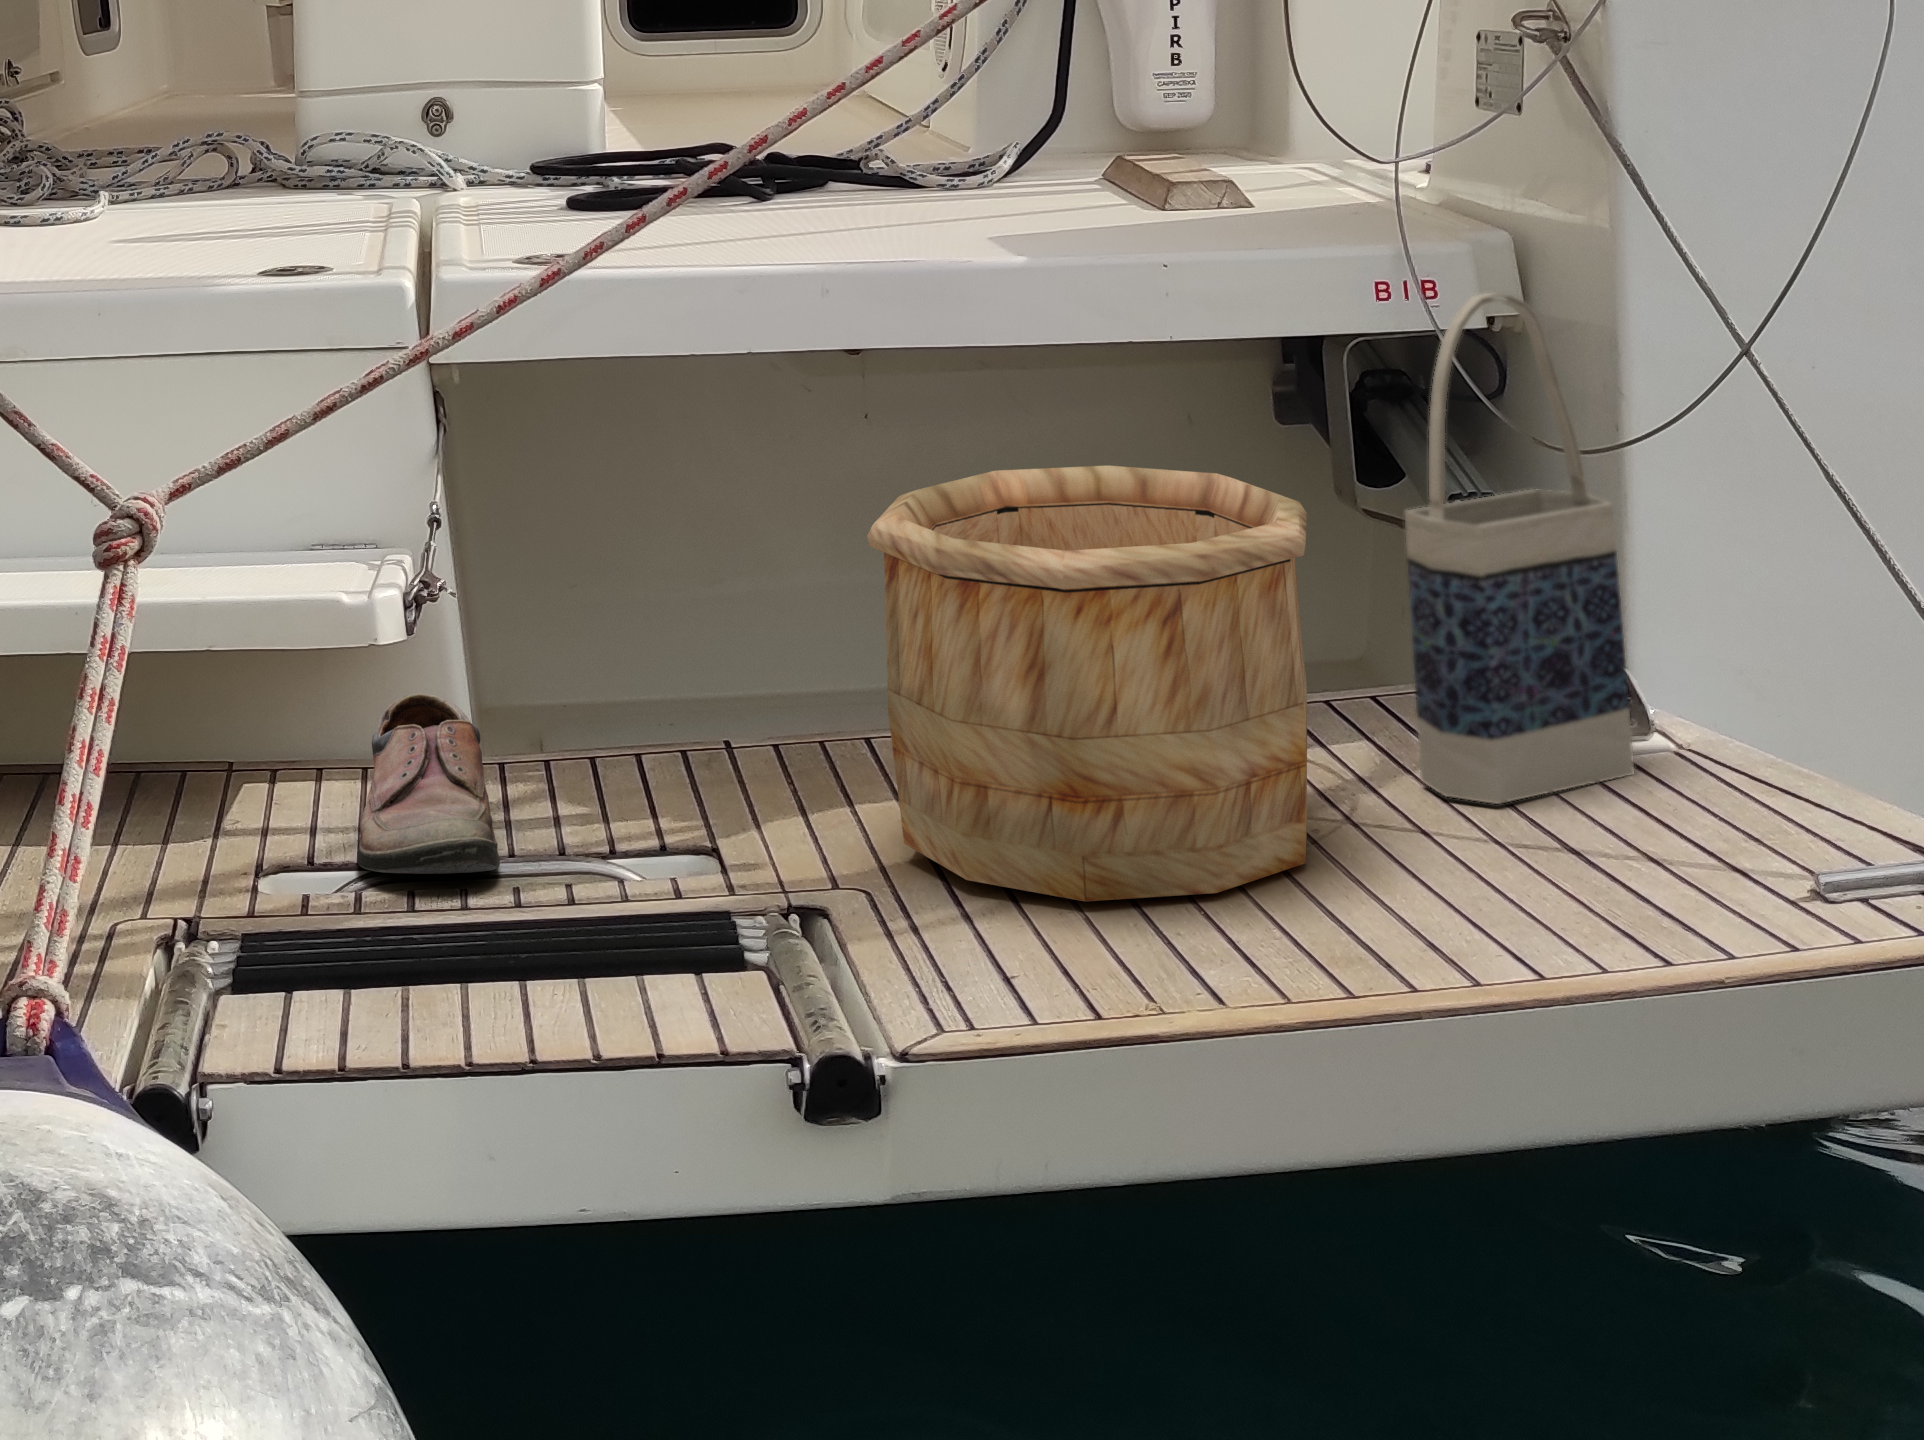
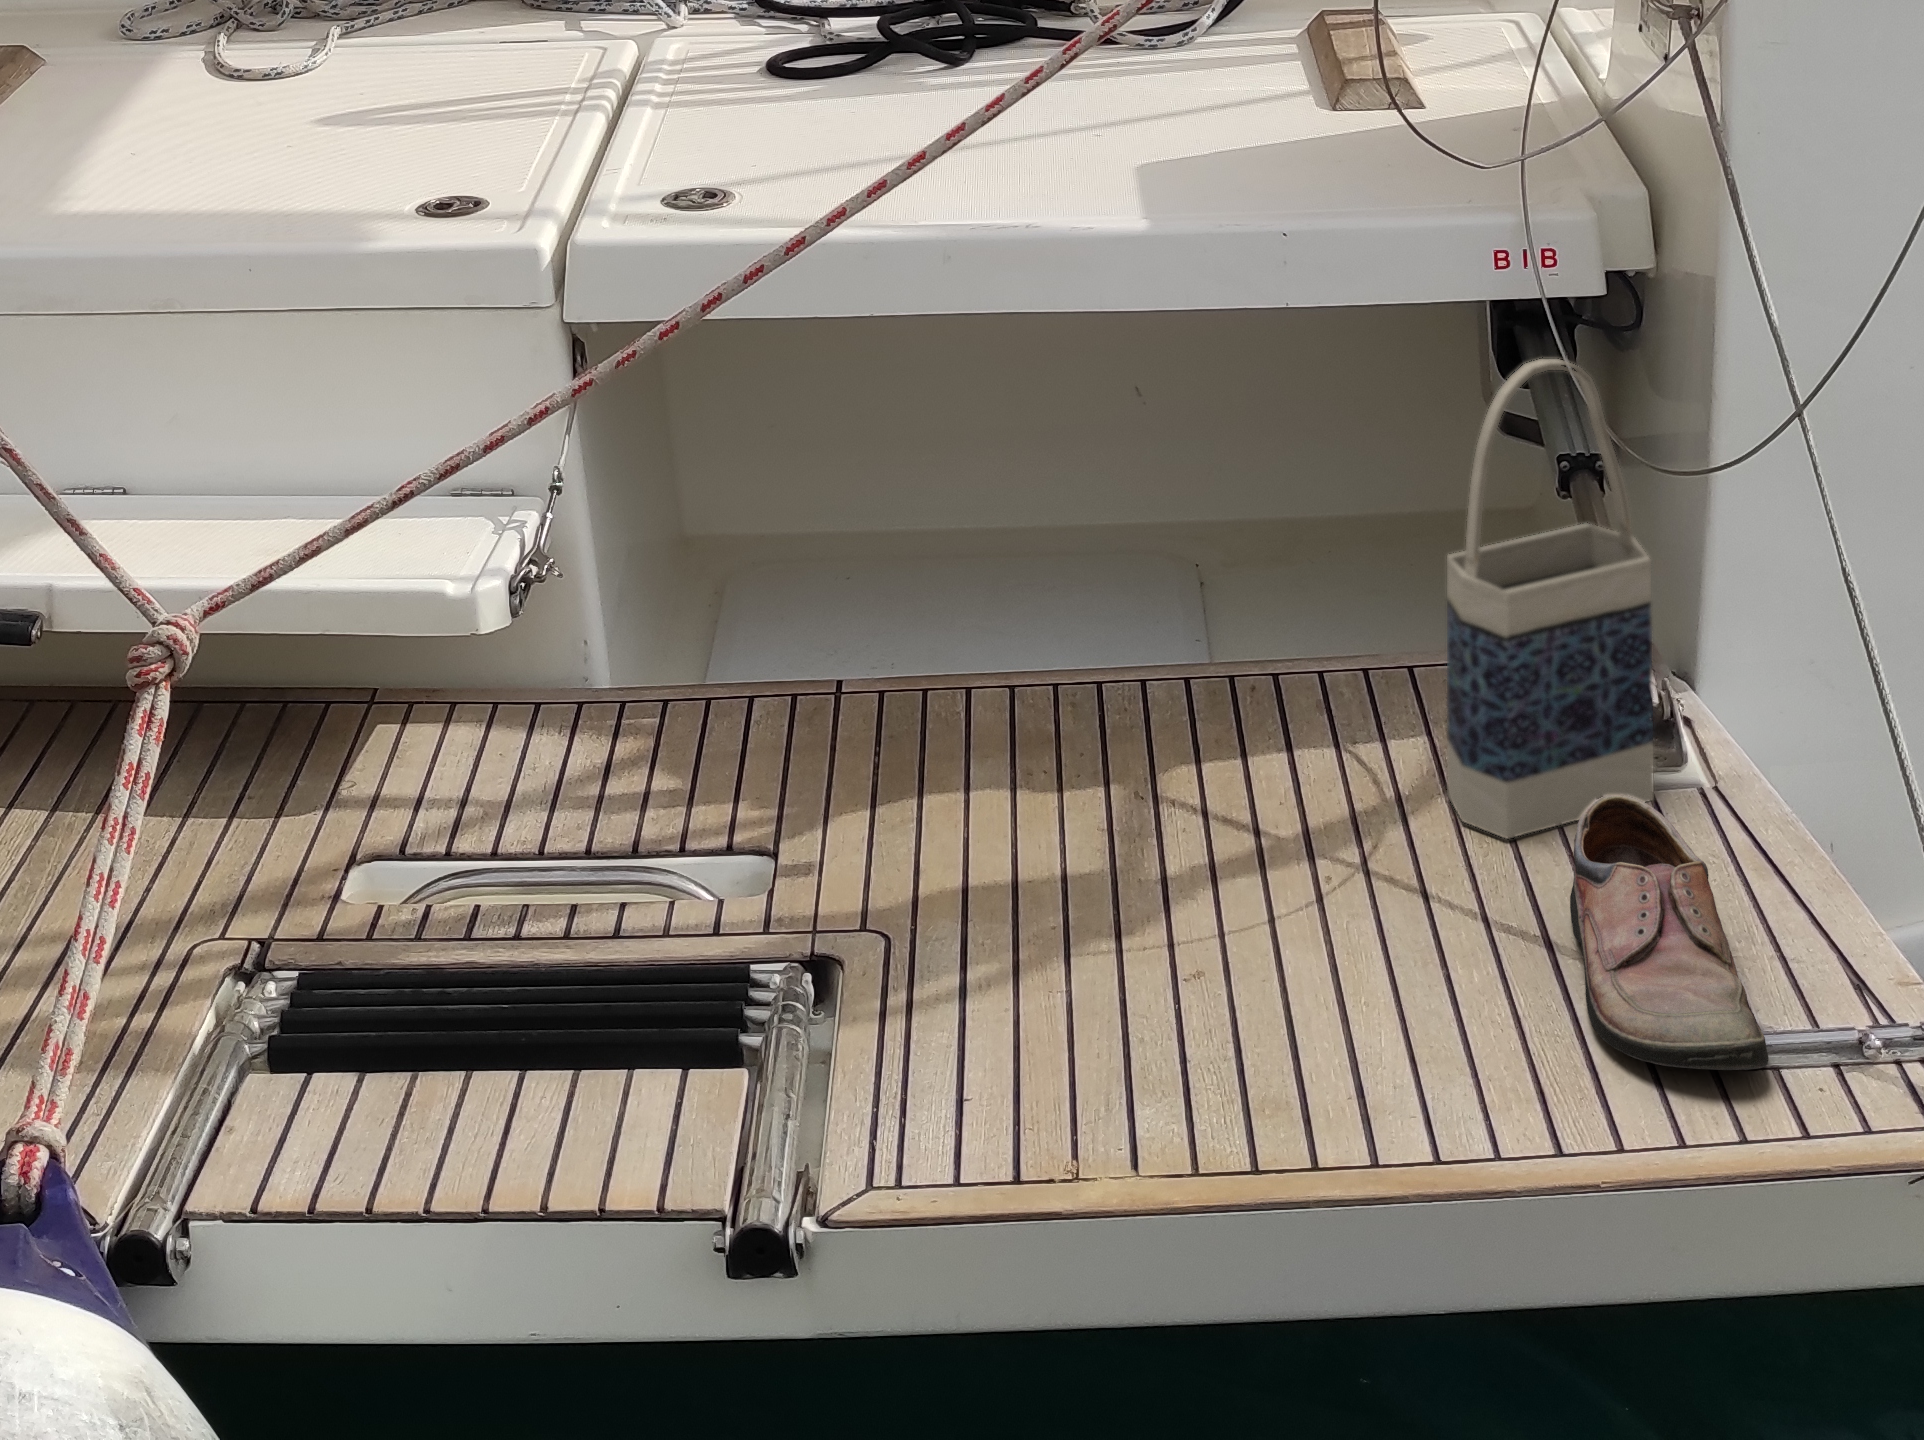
wooden bucket: present [867,465,1307,901] -> none [908,493,1332,956]
shoe: present [357,693,500,874] -> present [1570,795,1768,1070]

